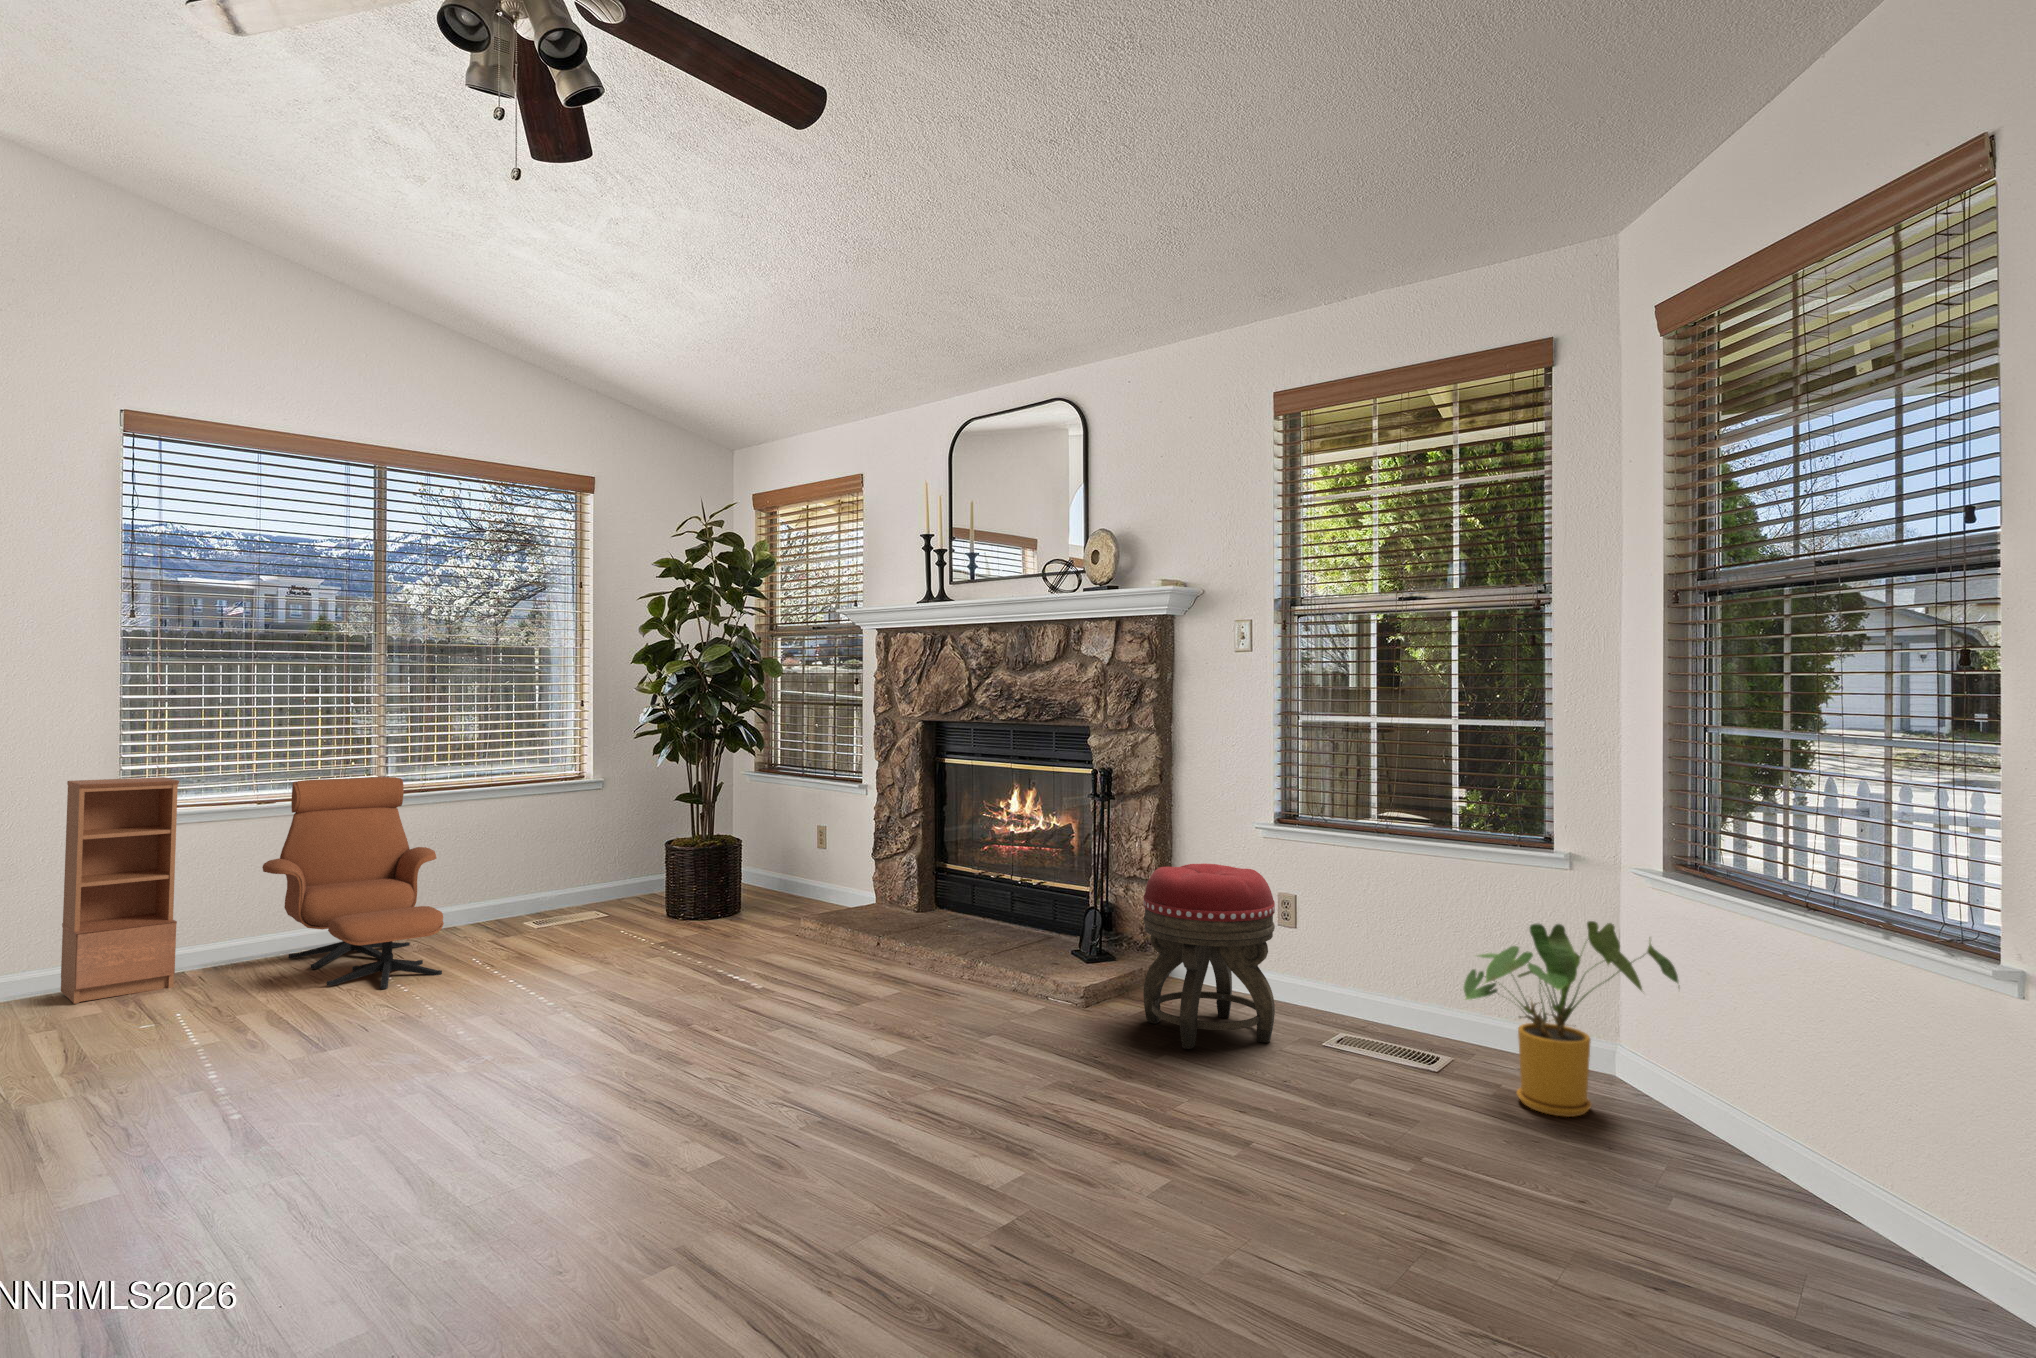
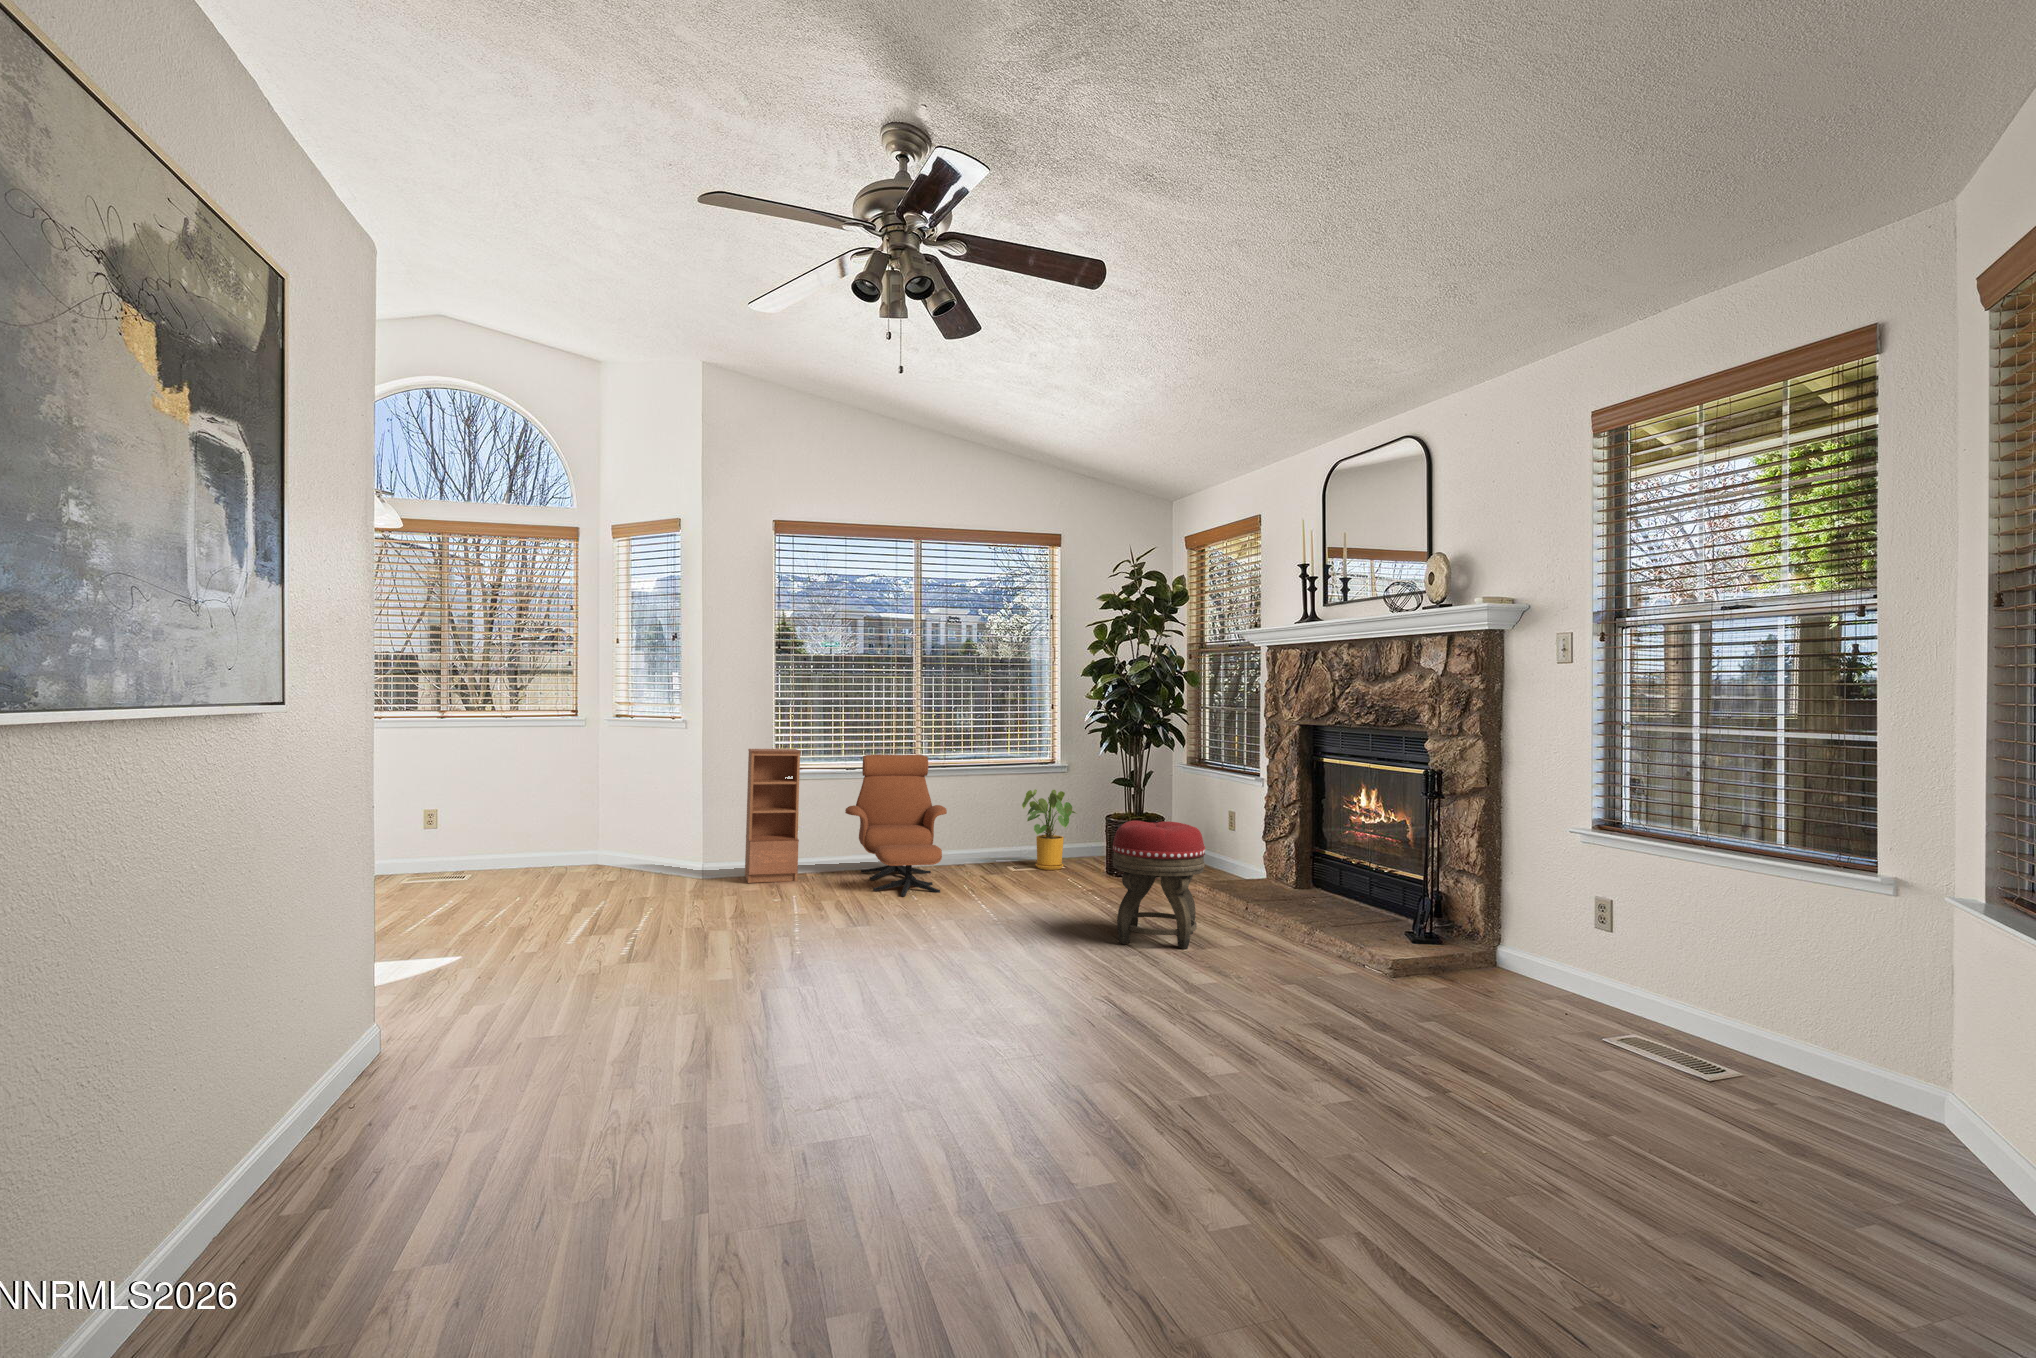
footstool: present [1143,864,1275,1049] -> present [1113,821,1205,949]
house plant: present [1463,921,1678,1117] -> present [1022,789,1076,870]

